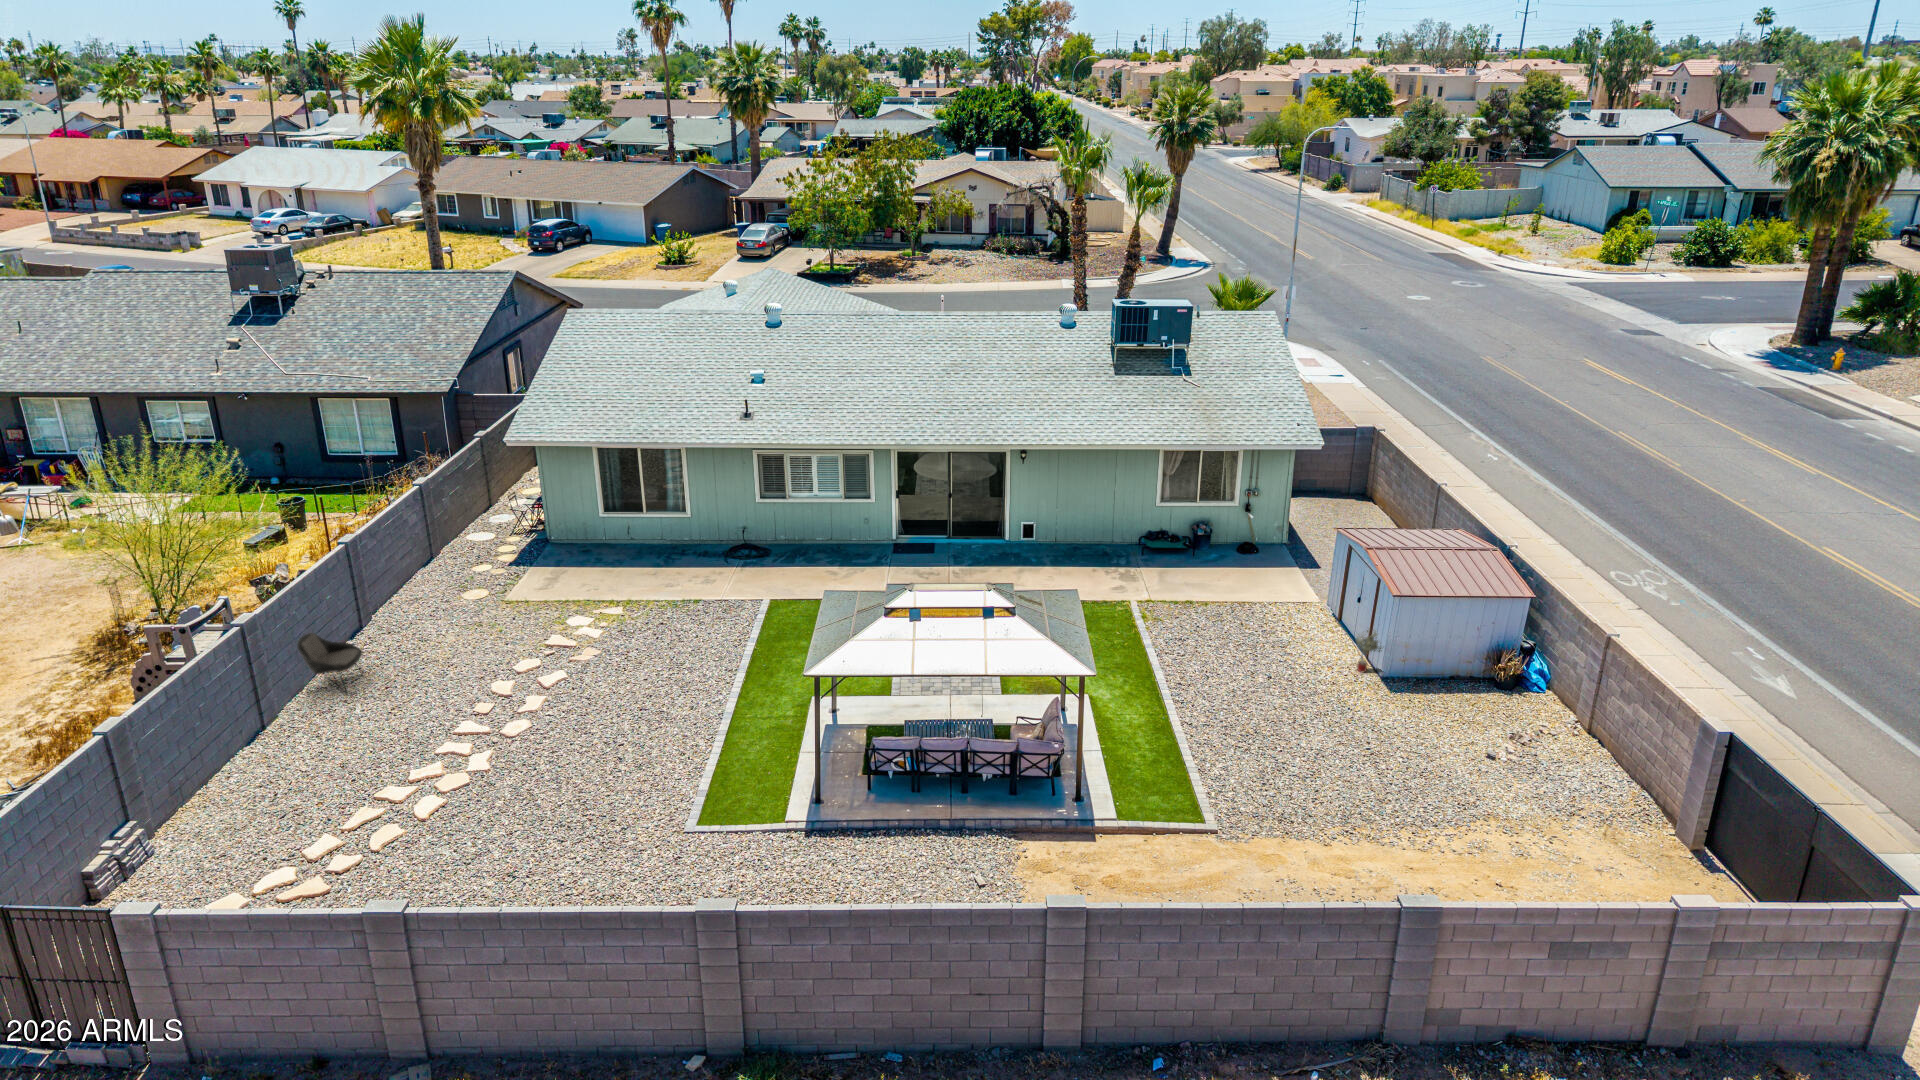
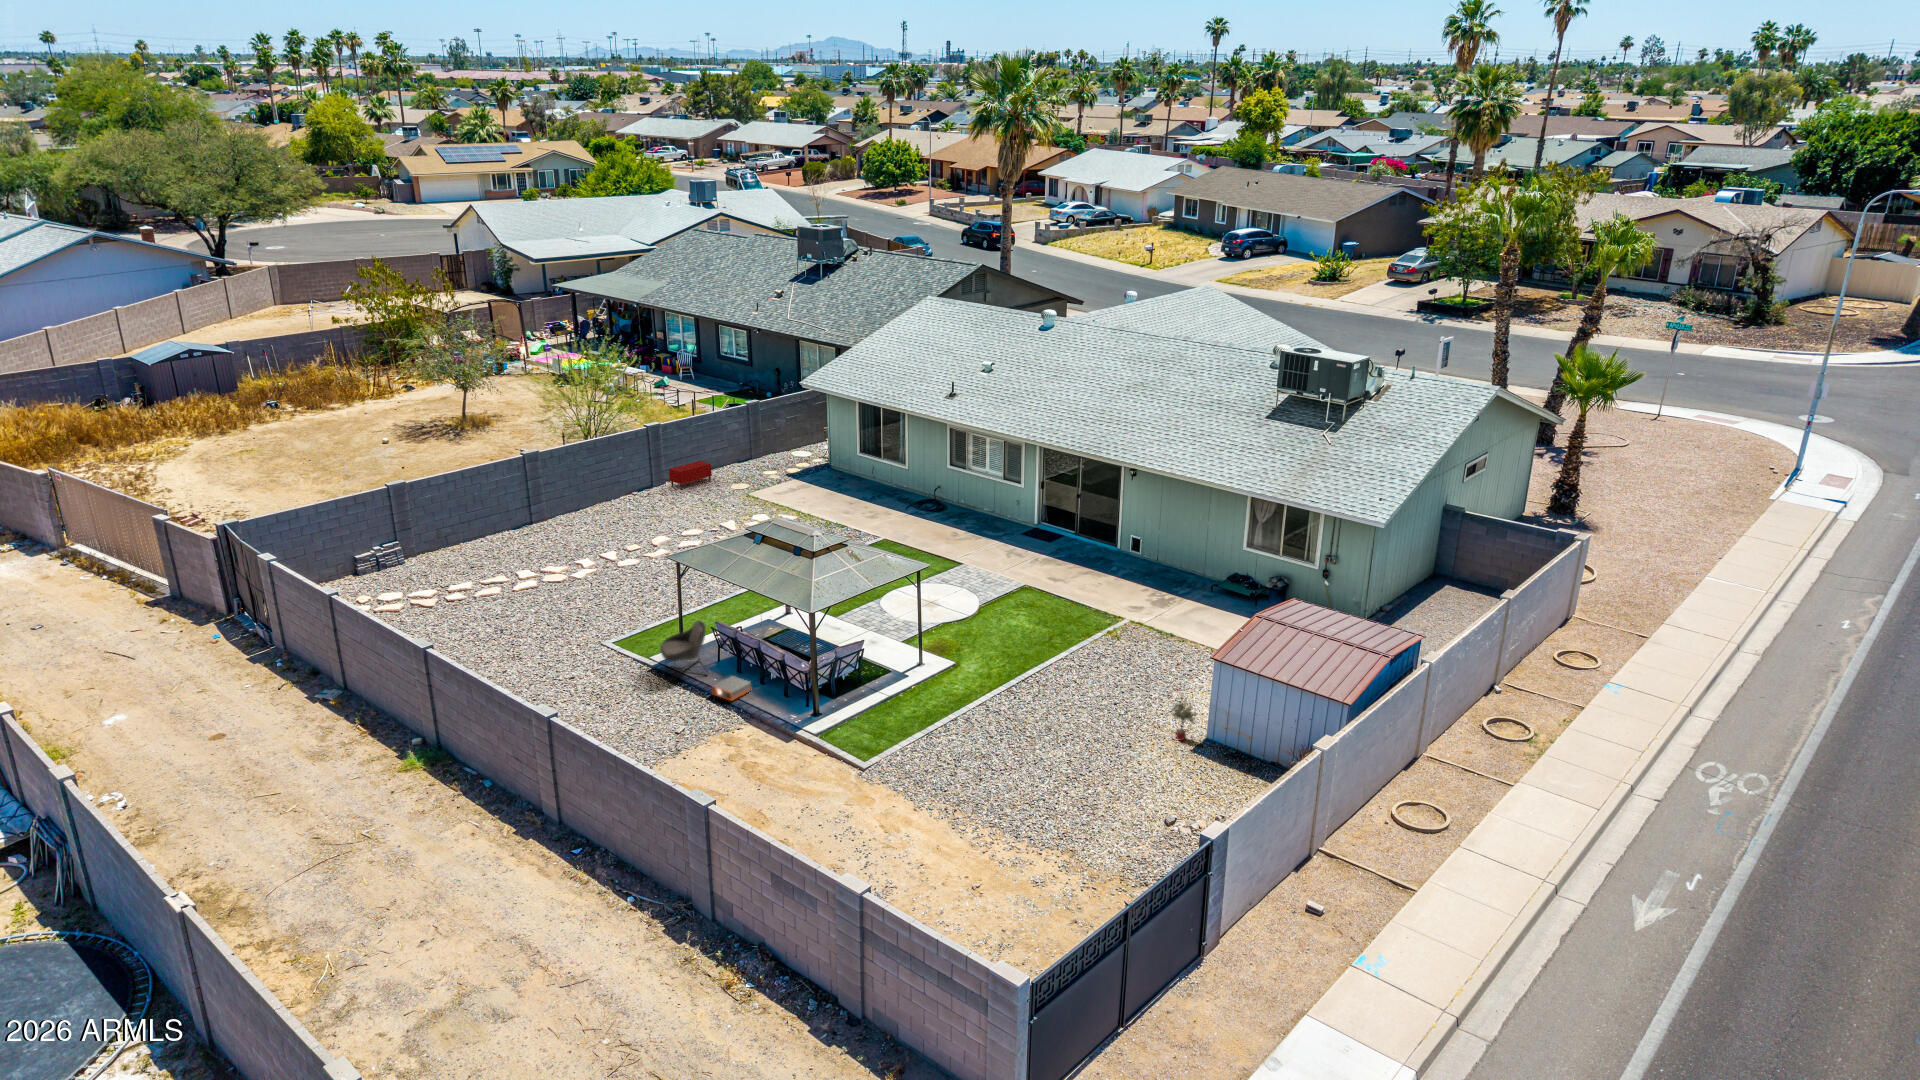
bench: none [374,573,424,617] -> present [669,461,712,489]
lounge chair: present [297,633,363,694] -> present [660,621,707,676]
storage box: none [957,780,997,813] -> present [712,676,751,701]

